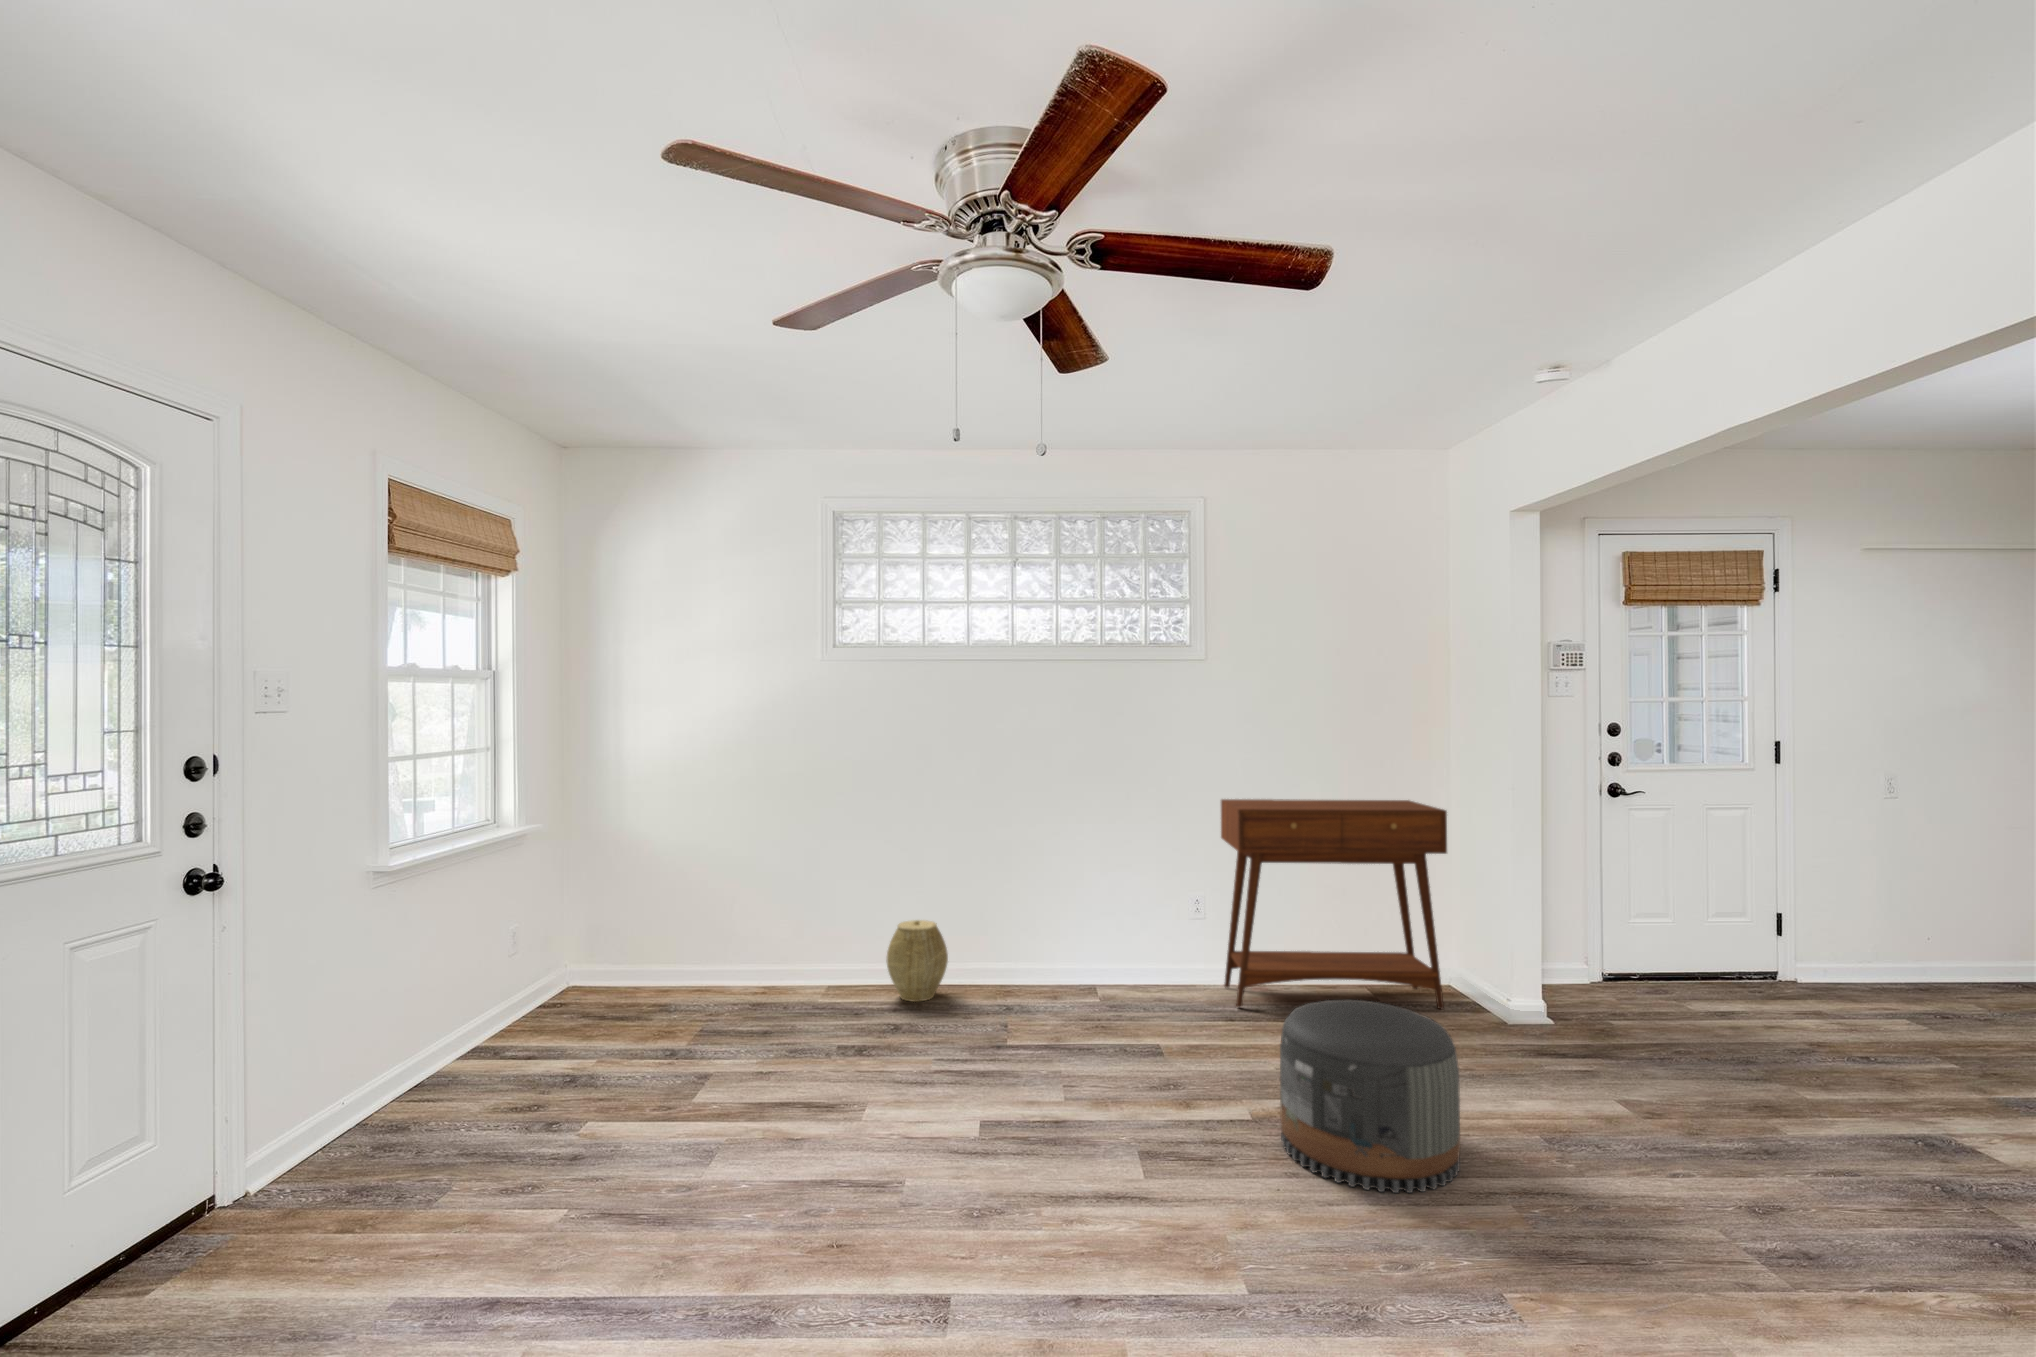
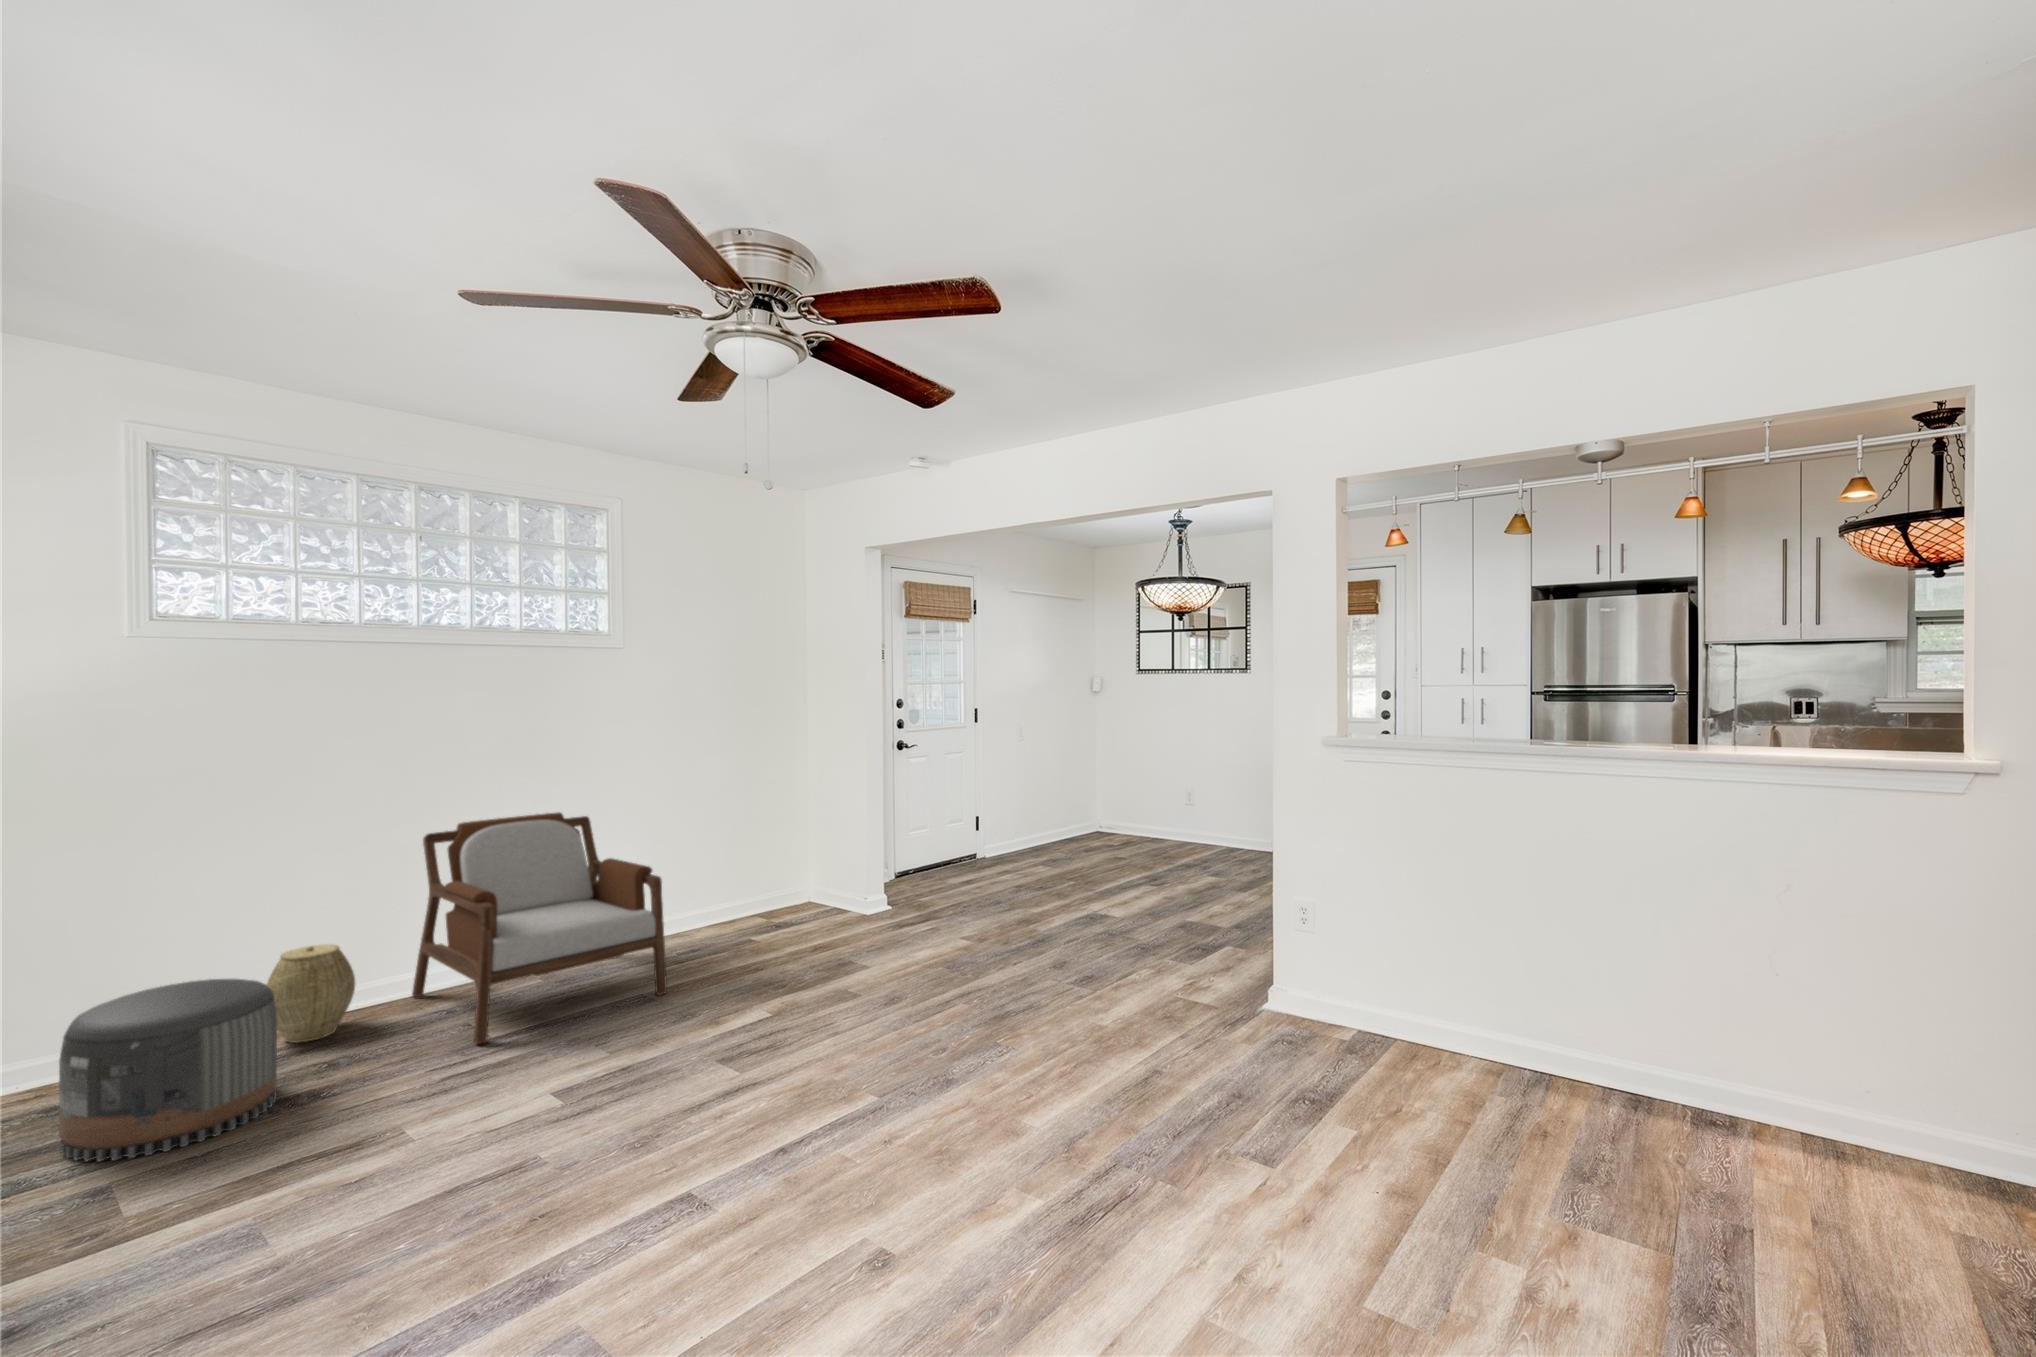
console table: present [1221,799,1447,1009] -> none [641,763,829,953]
armchair: none [989,830,1182,1051] -> present [412,812,667,1044]
pouf: present [1280,1000,1460,1193] -> present [59,979,277,1162]

